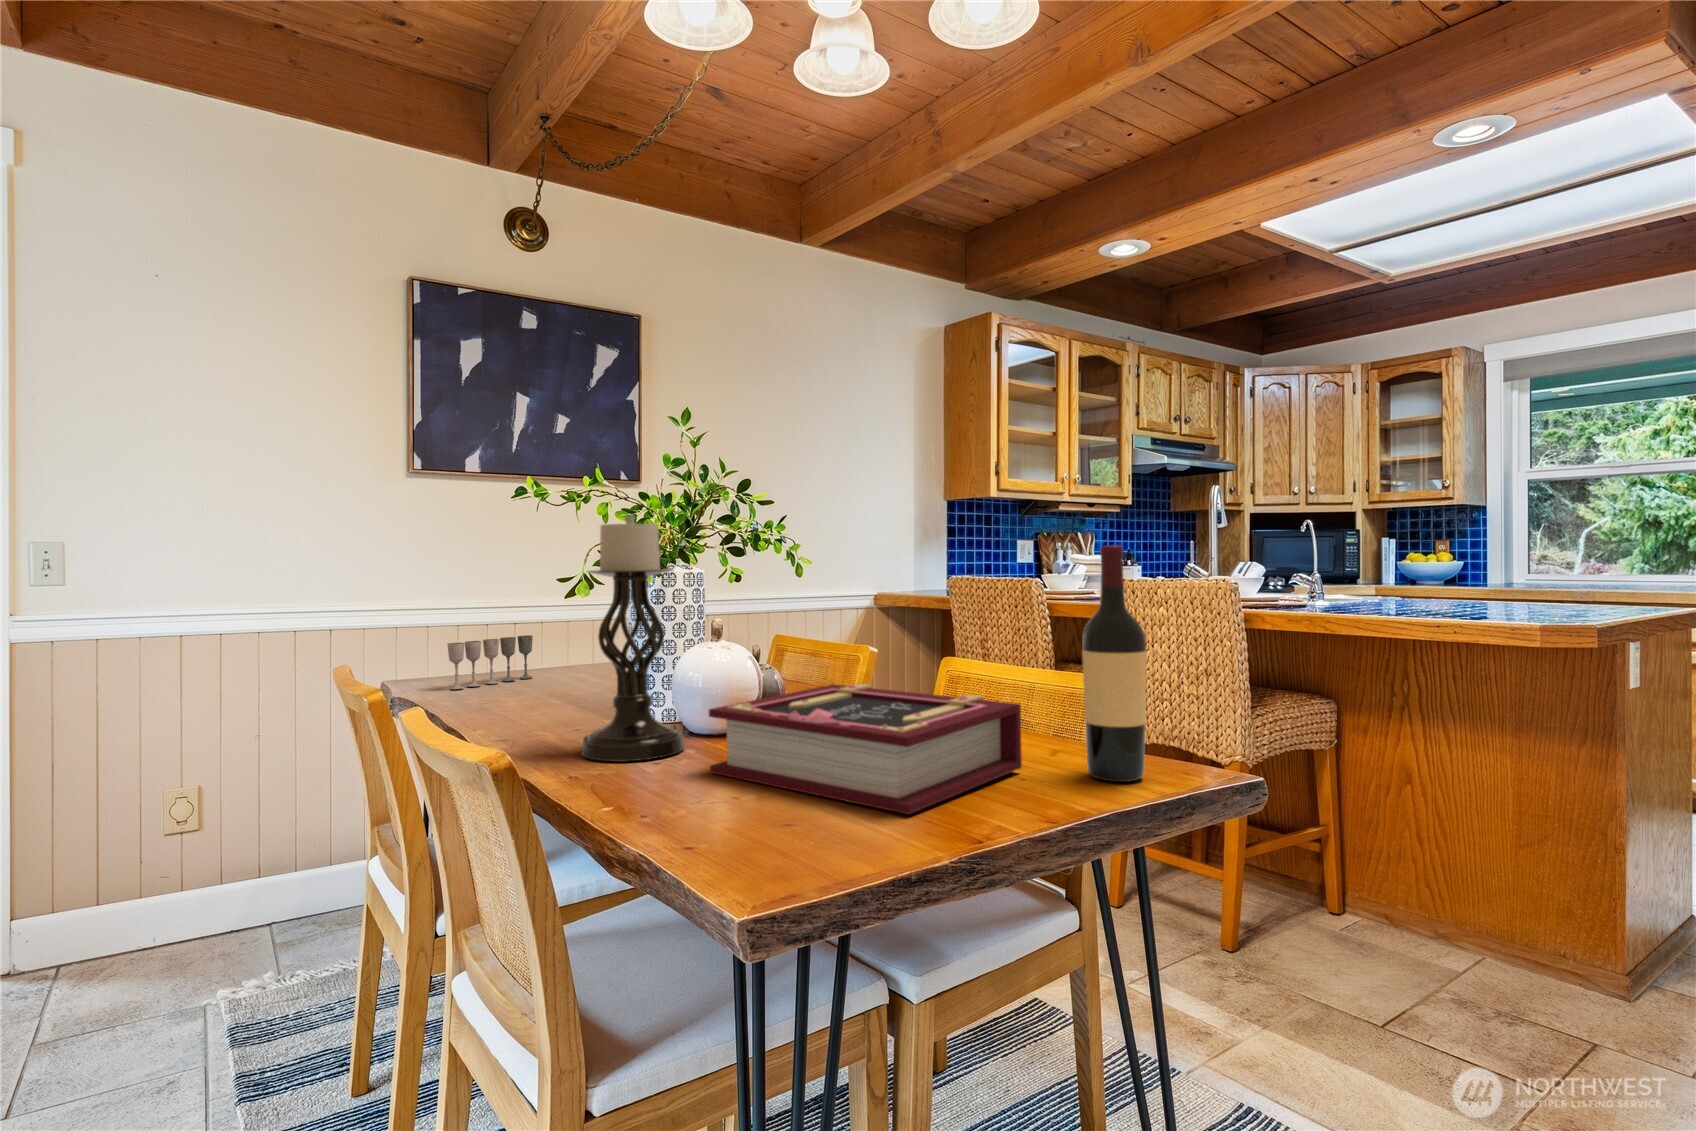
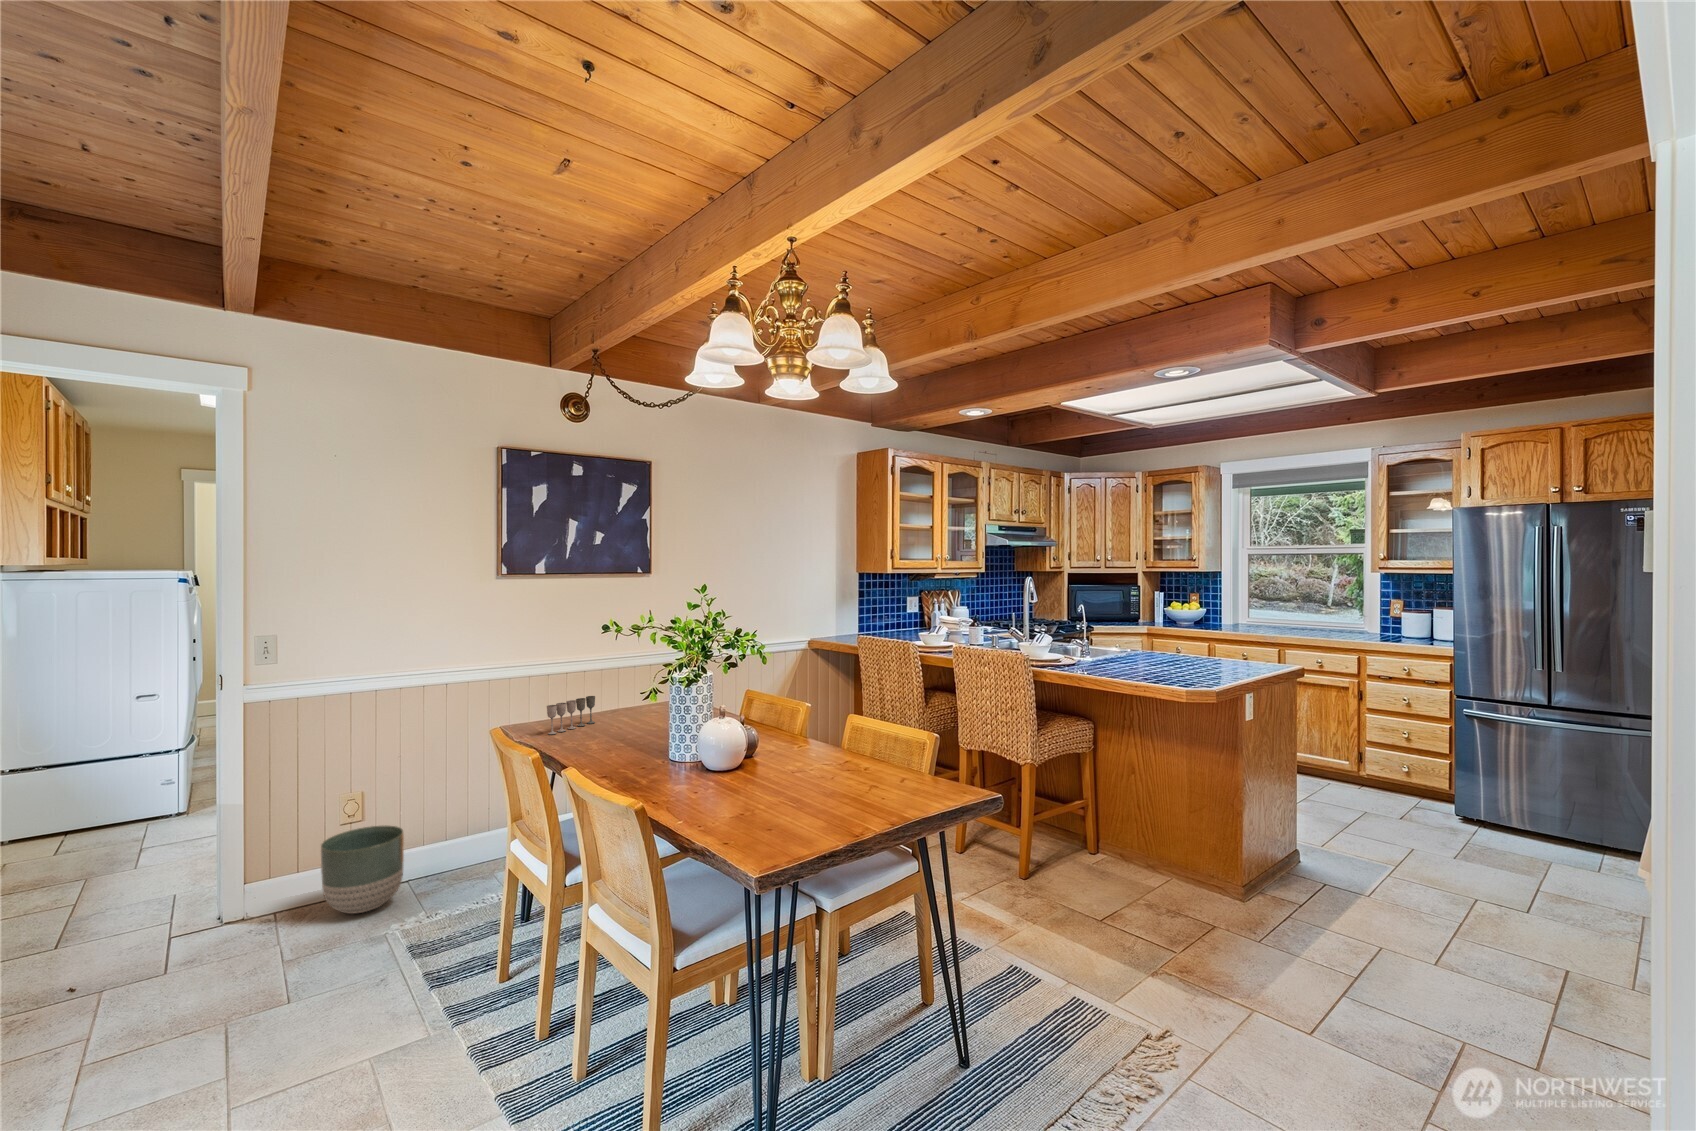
candle holder: present [582,515,684,762] -> none [652,657,708,791]
wine bottle: present [1082,545,1146,782] -> none [914,681,945,800]
book: present [709,684,1022,814] -> none [725,743,885,822]
planter: none [122,837,254,969] -> present [321,825,404,914]

